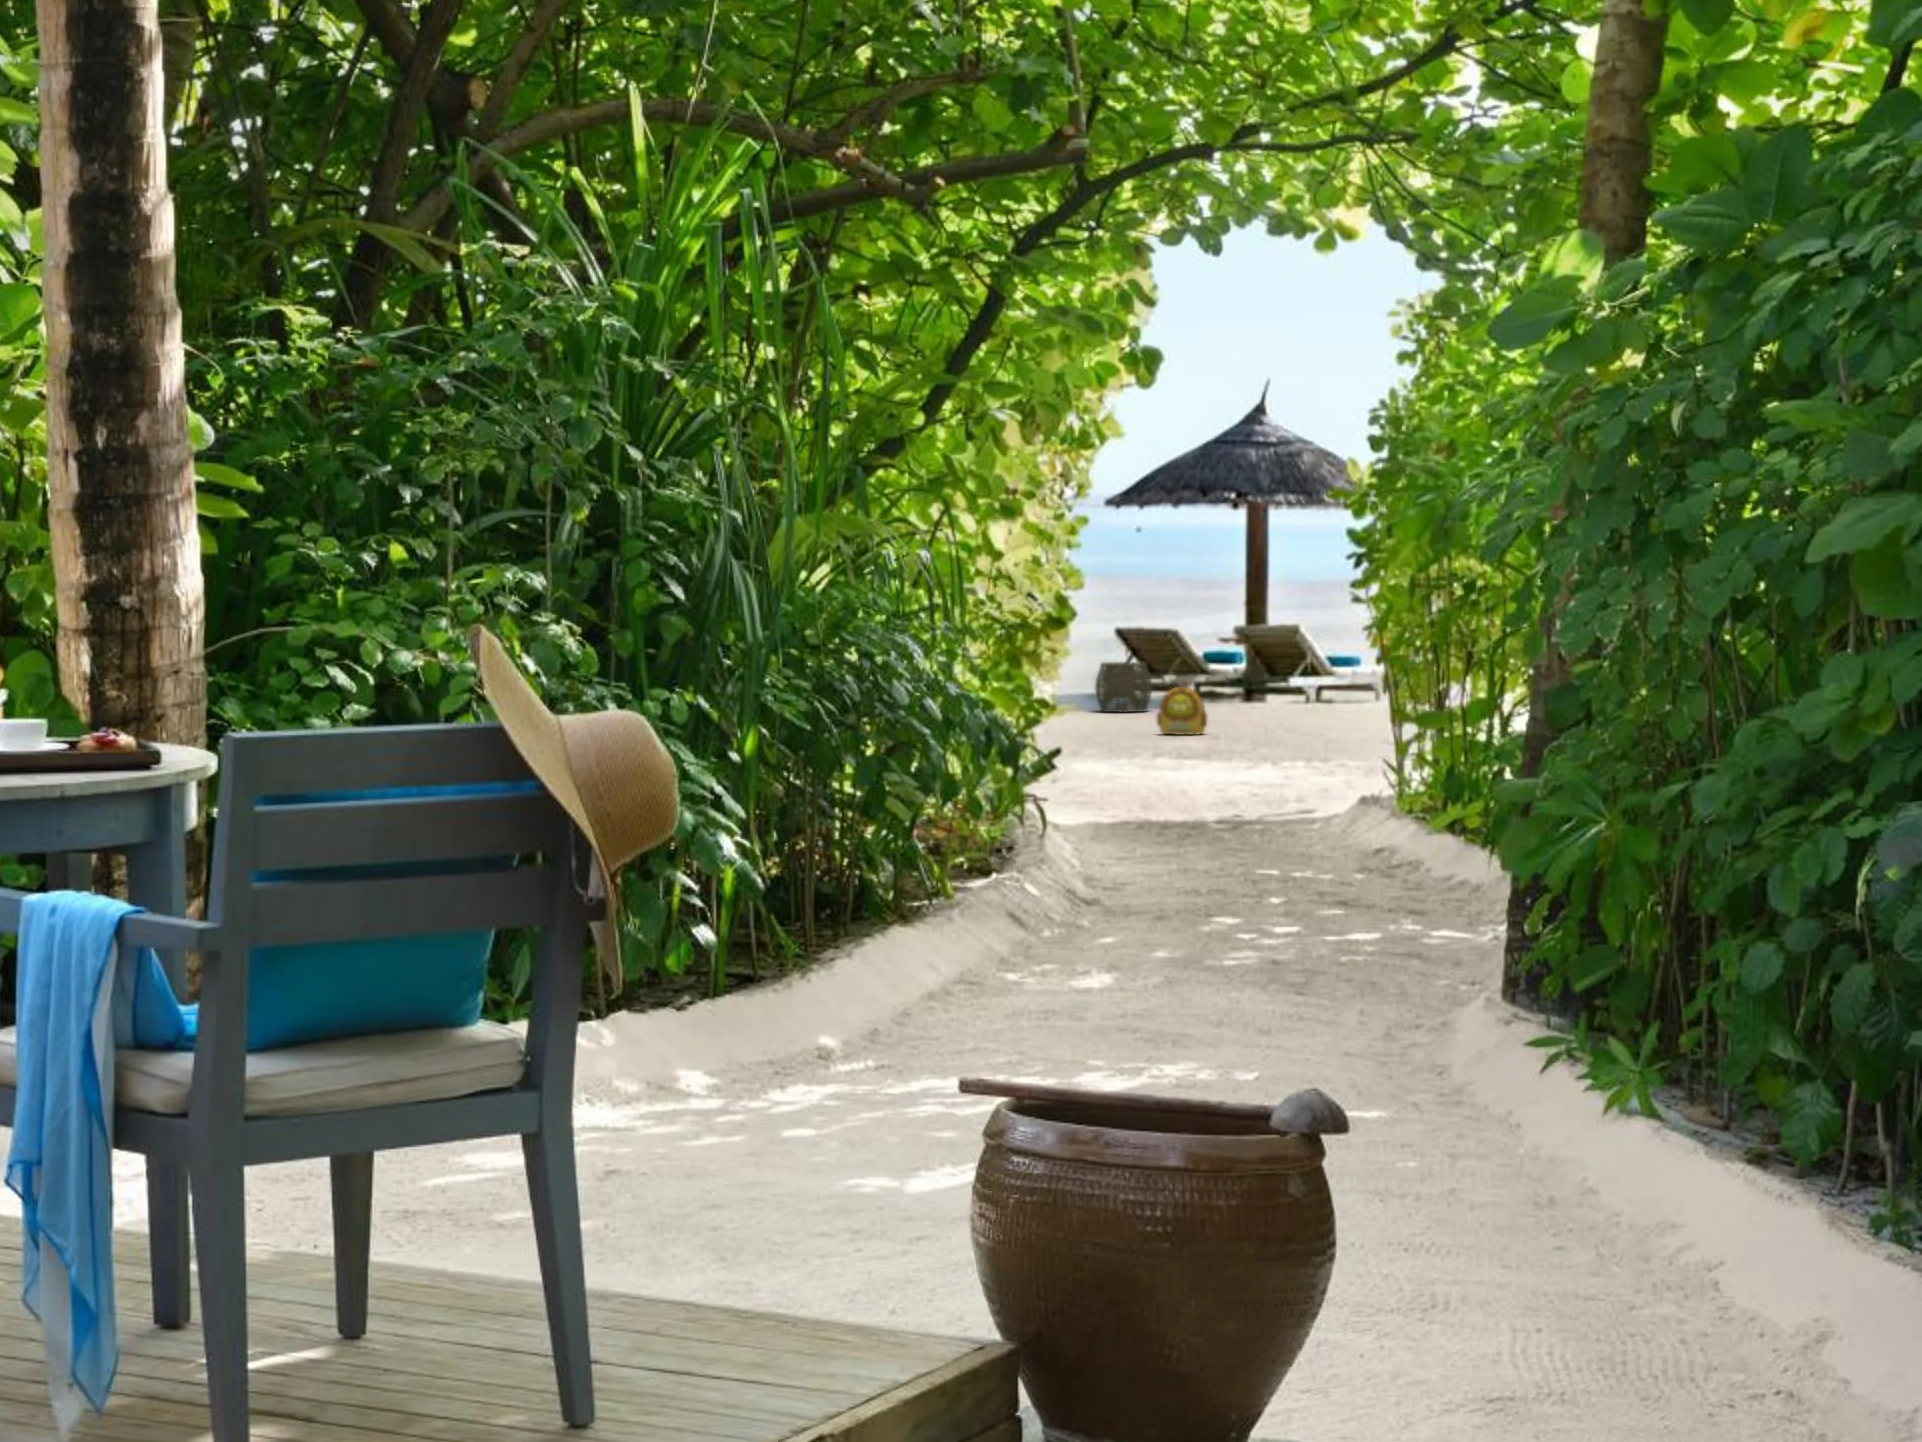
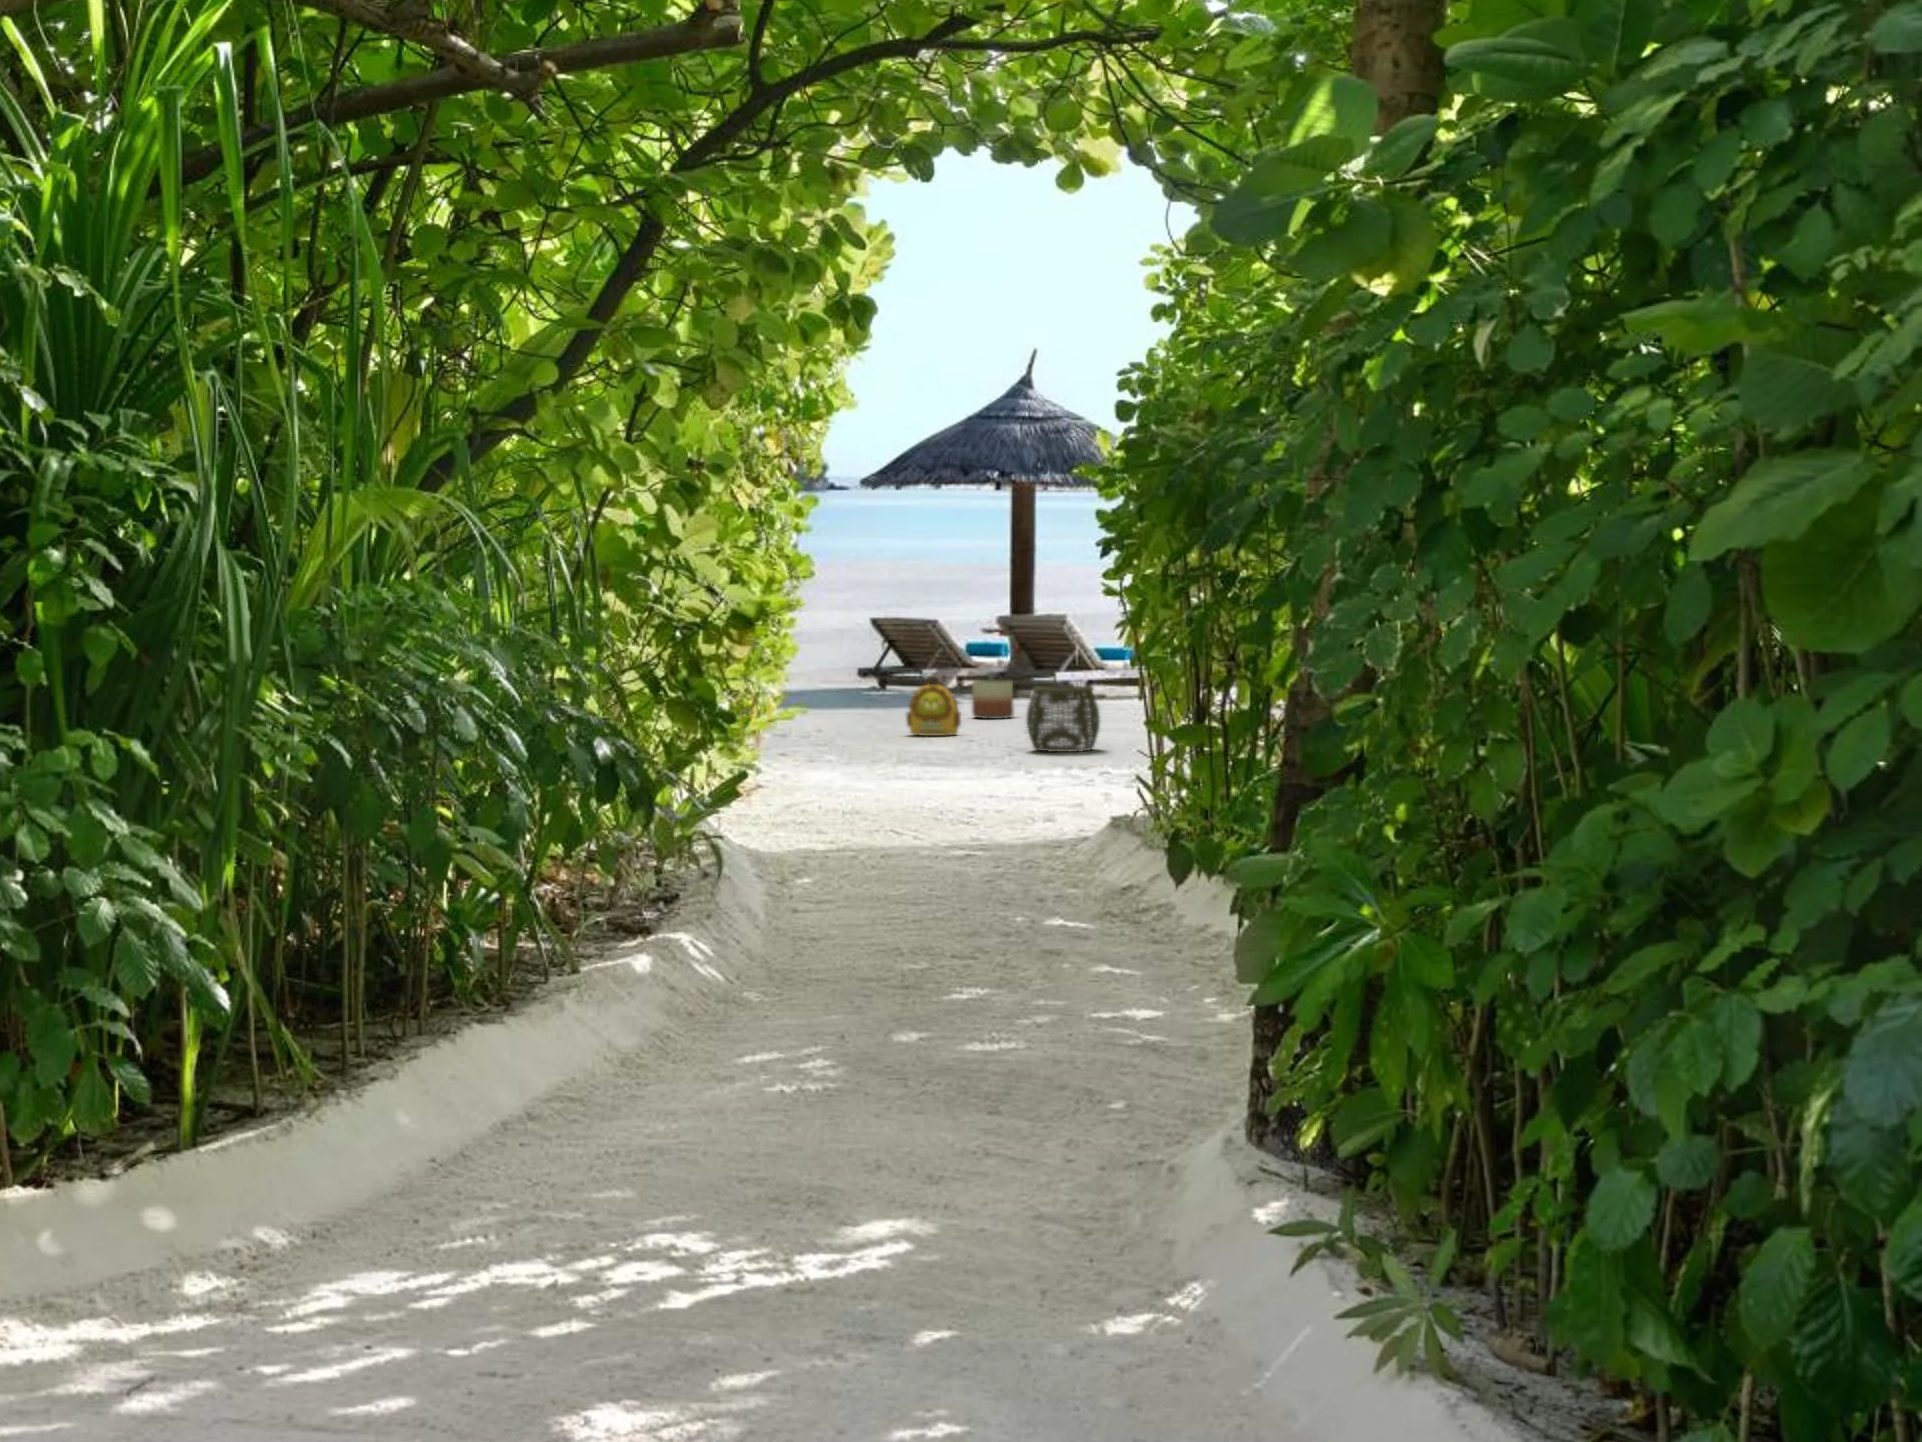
woven basket: present [1095,662,1152,712] -> present [1026,686,1100,752]
planter: none [1216,685,1254,721] -> present [972,680,1014,719]

